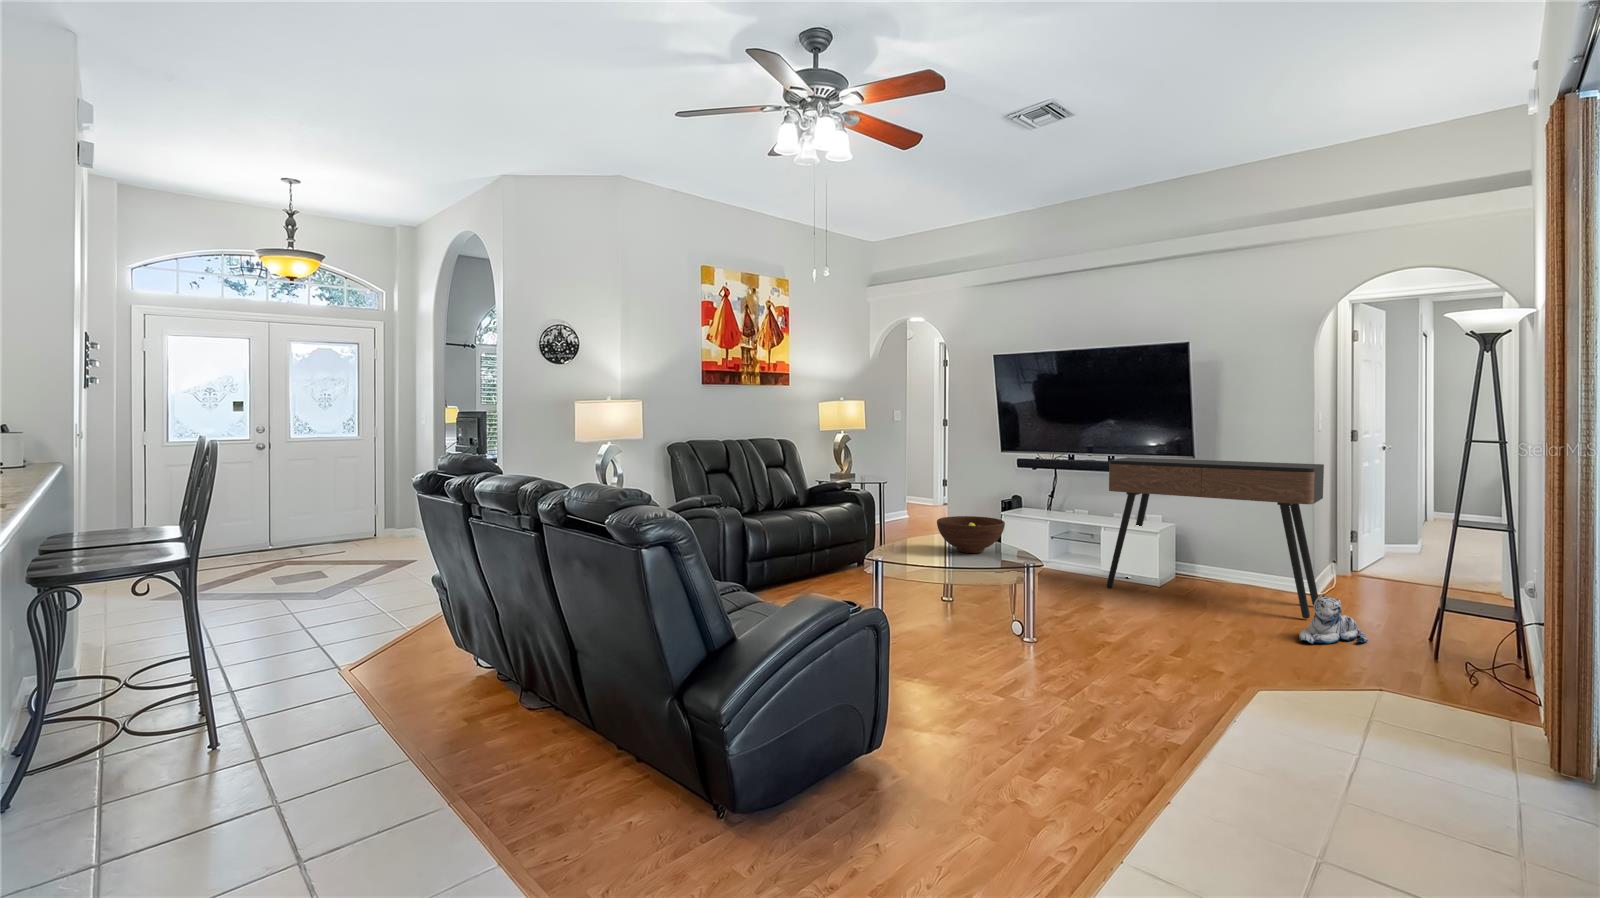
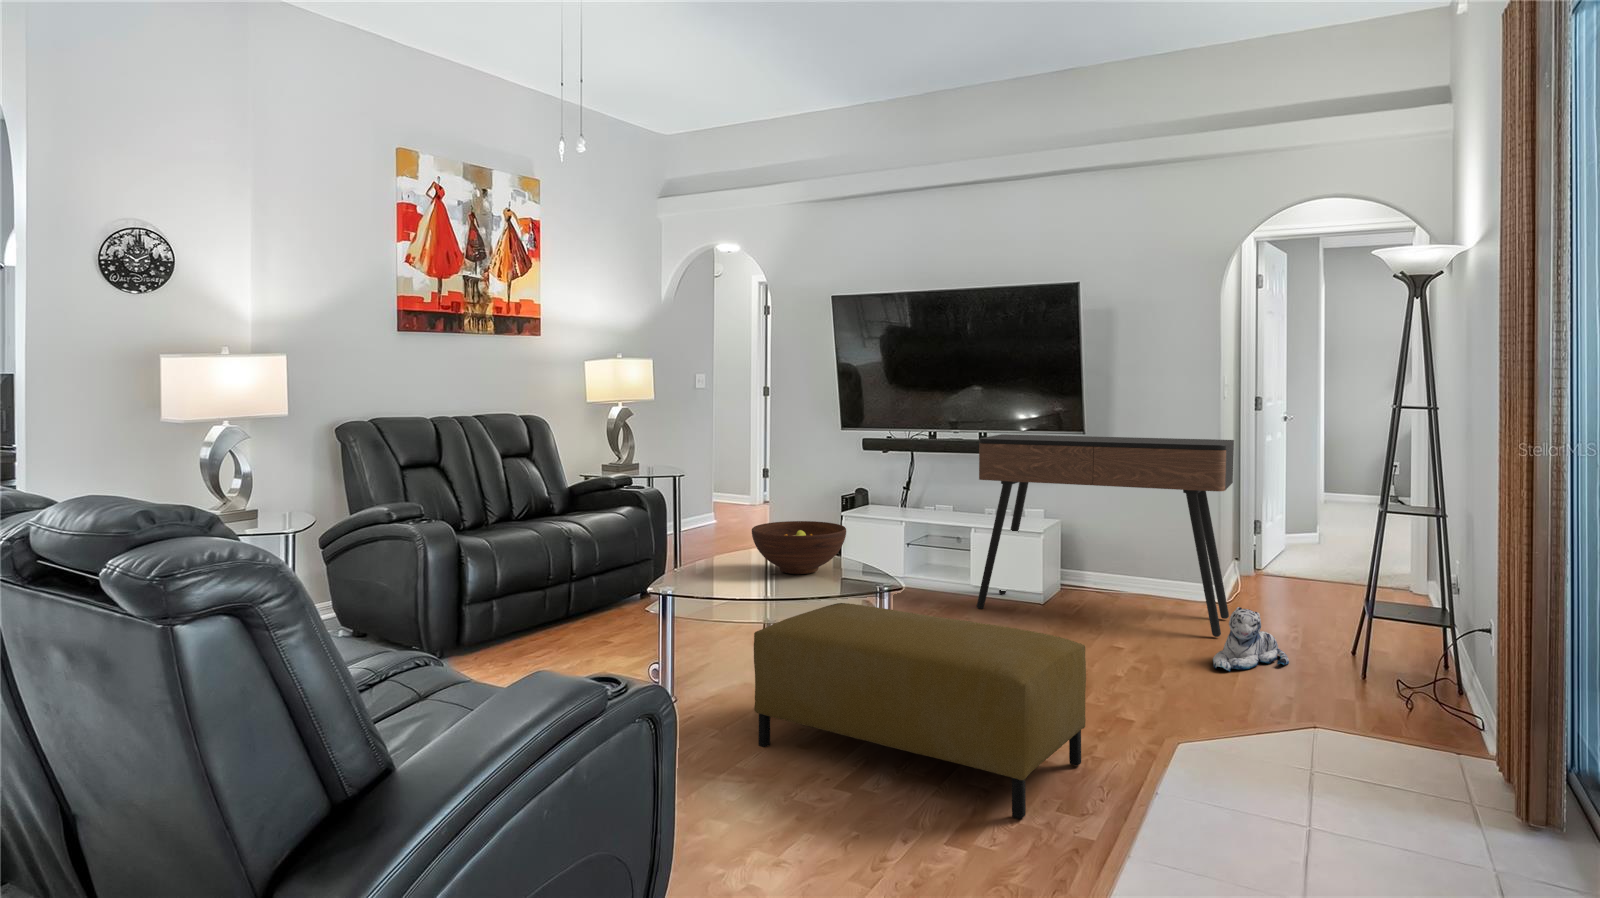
ottoman: none [938,574,1182,728] -> present [754,603,1086,819]

